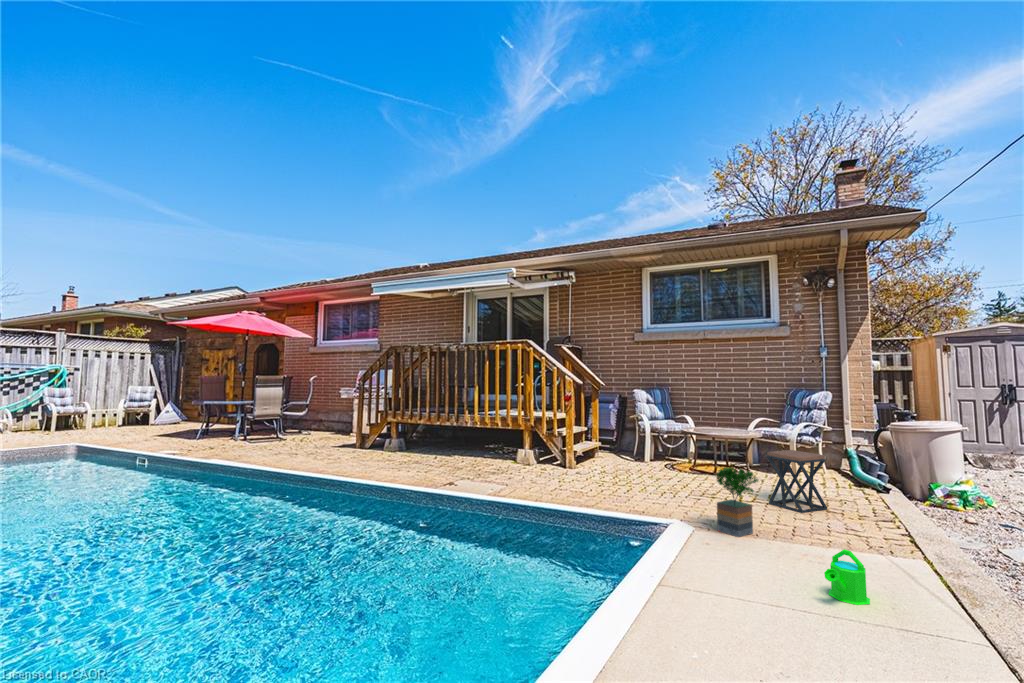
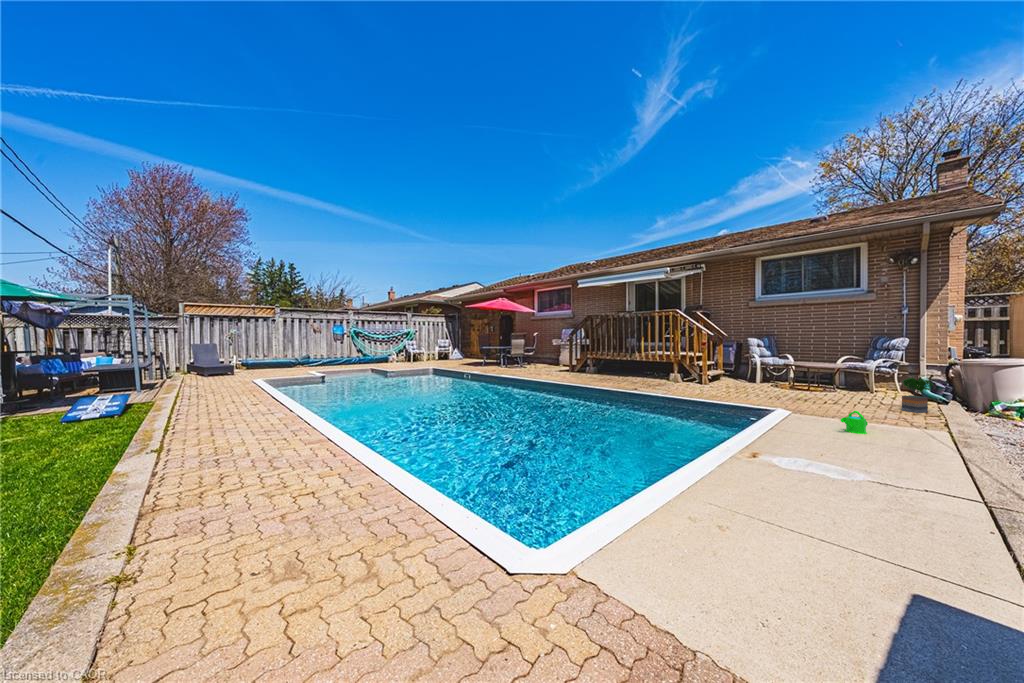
stool: present [767,450,827,513] -> none [837,373,879,408]
potted tree: present [716,467,758,537] -> present [902,378,933,413]

